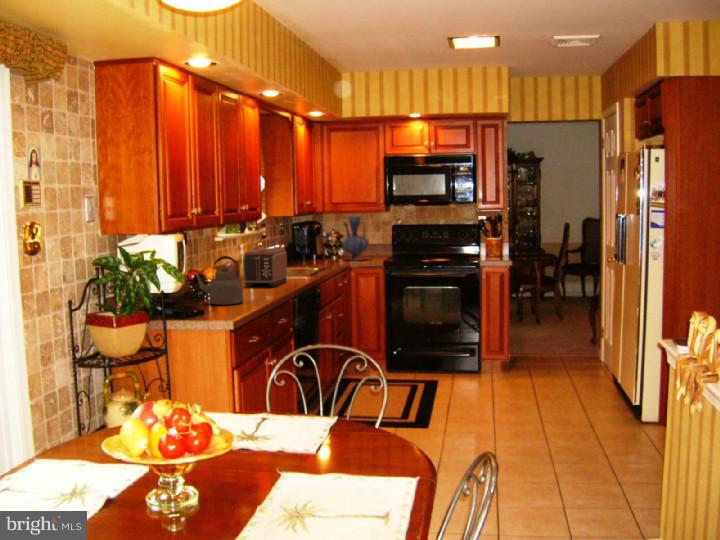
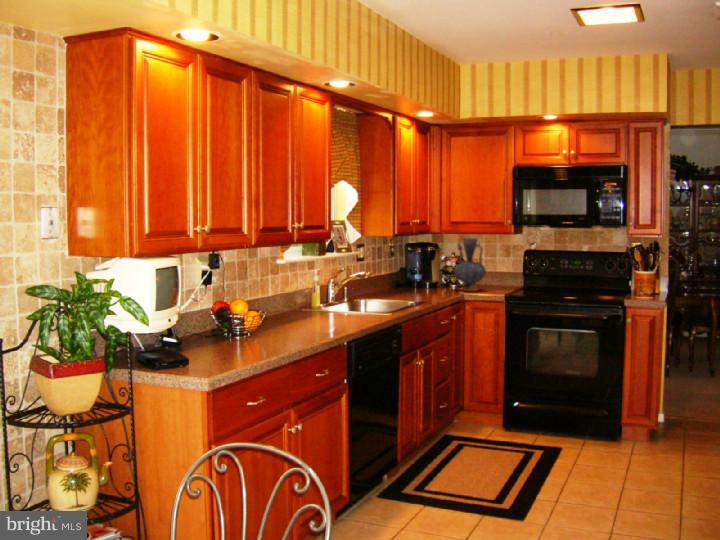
toaster: present [243,248,287,287] -> none [297,274,358,324]
kettle: present [193,256,243,305] -> none [207,285,269,347]

